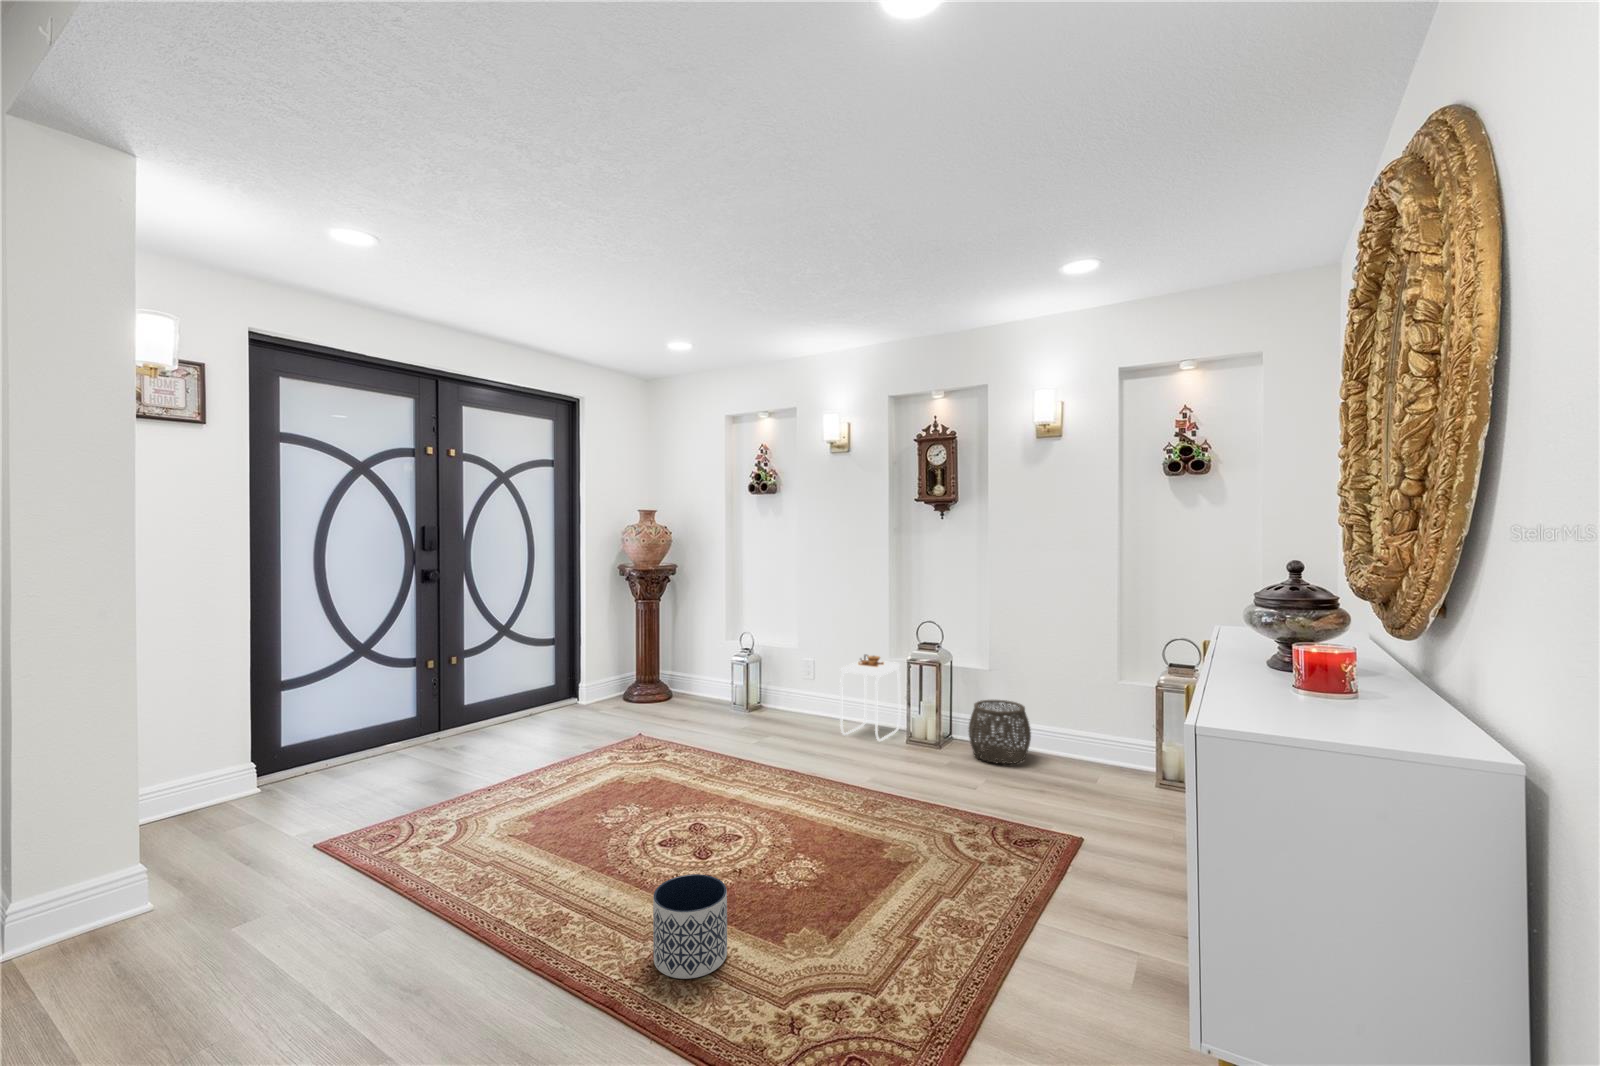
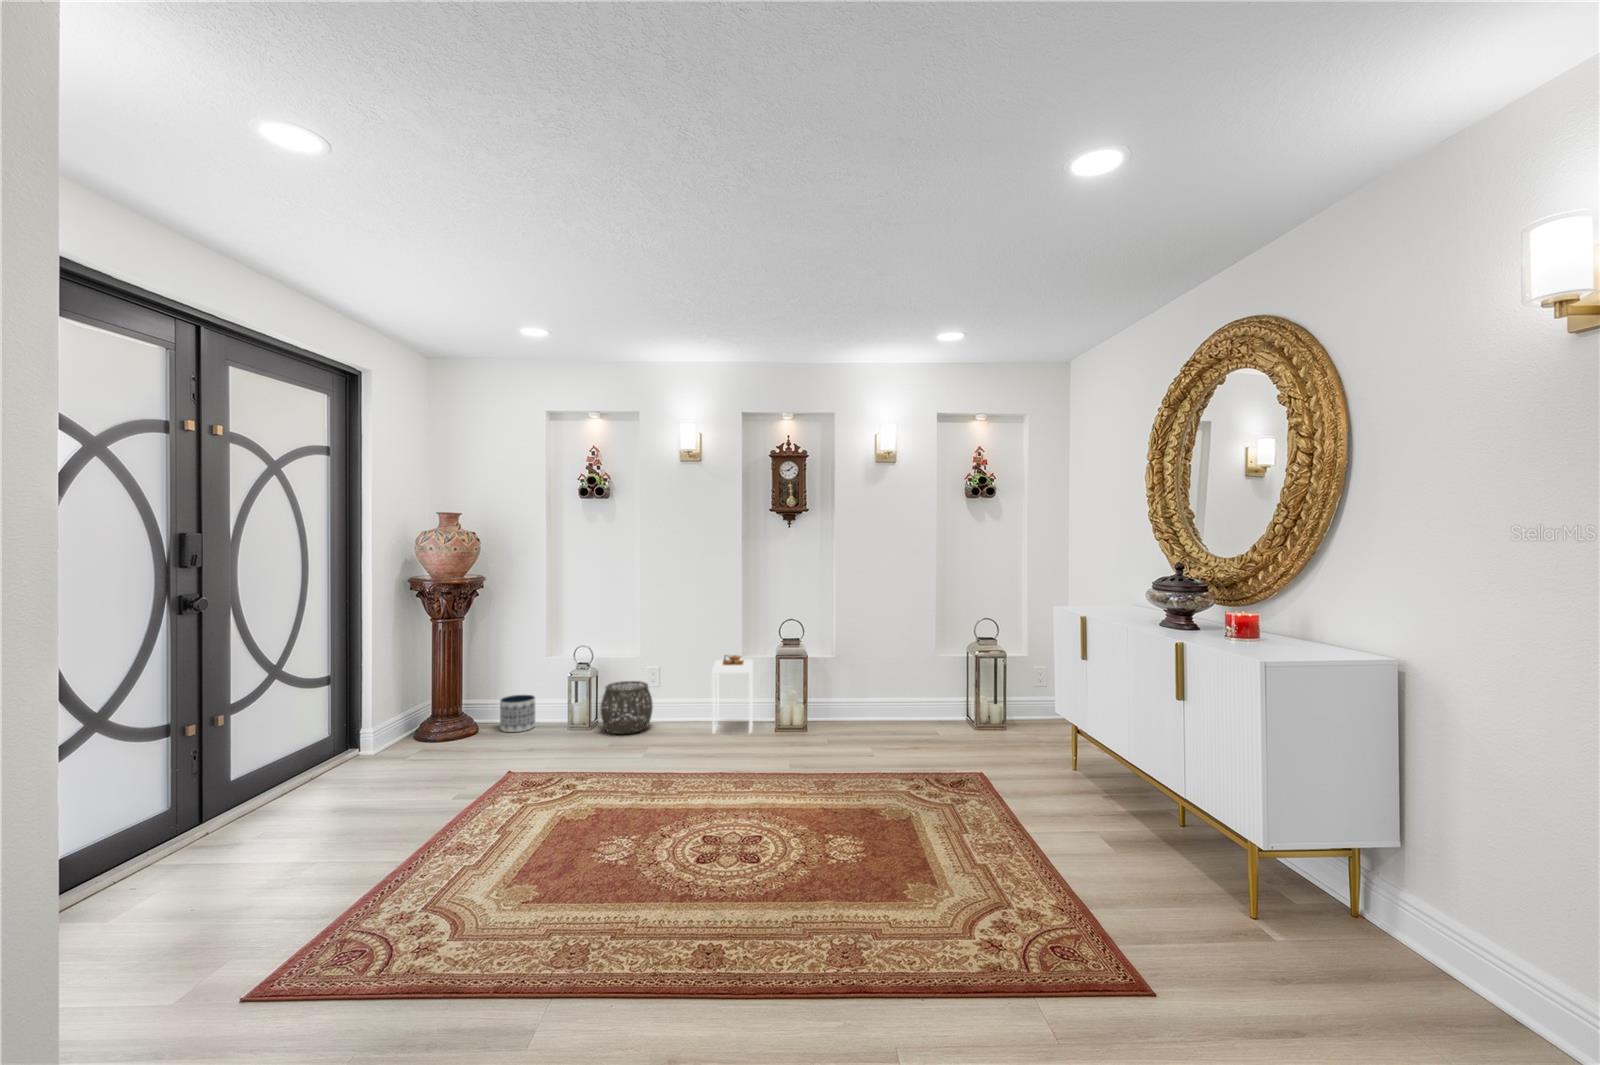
woven basket: present [969,700,1031,764] -> present [601,681,653,734]
planter: present [653,874,727,979] -> present [500,695,535,732]

